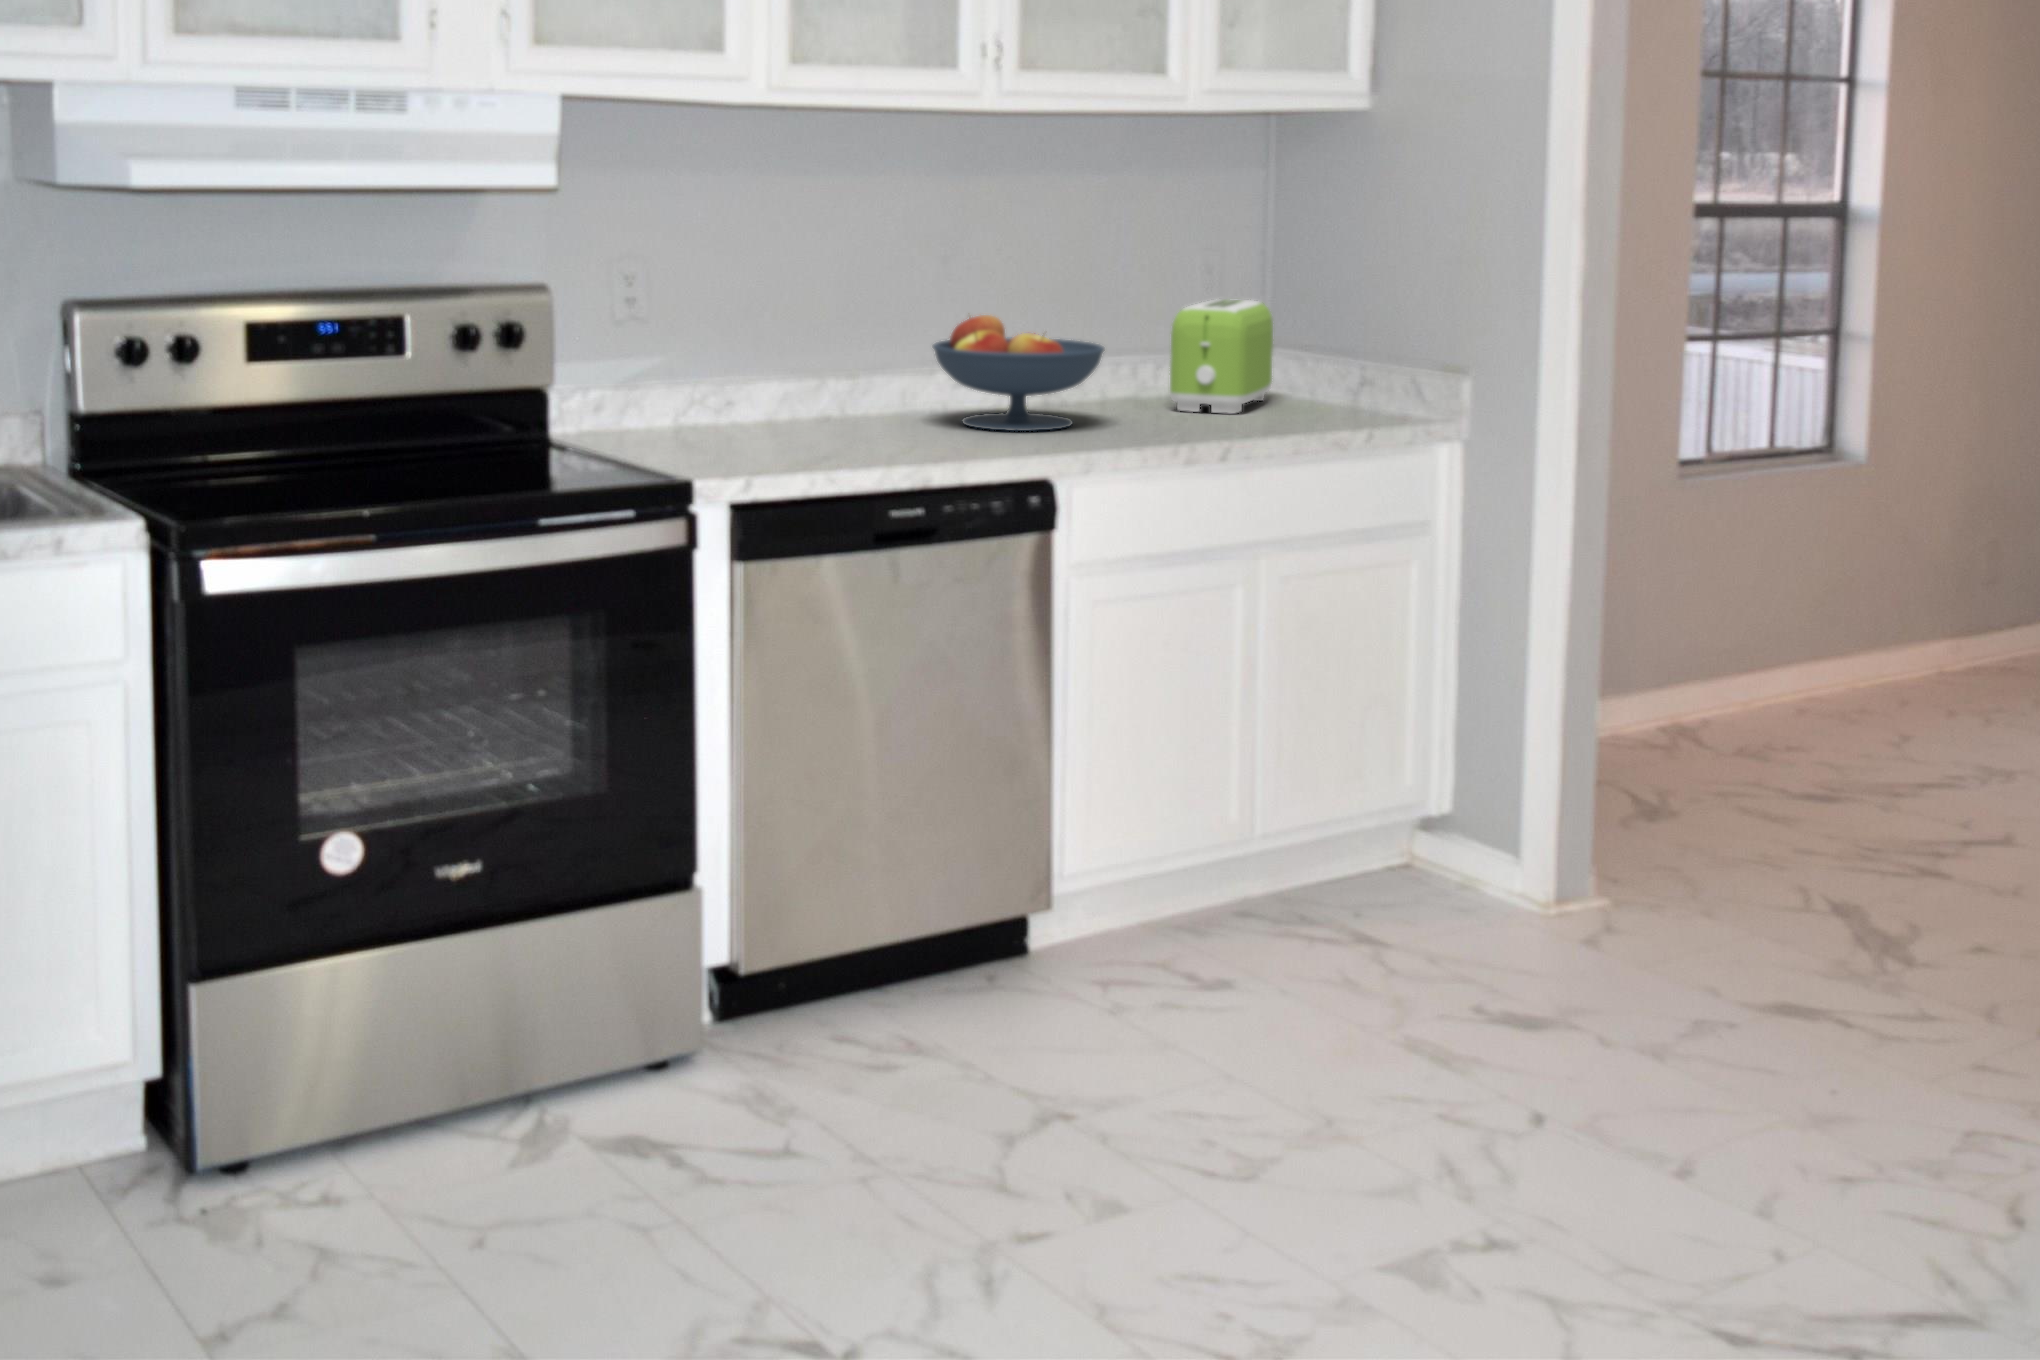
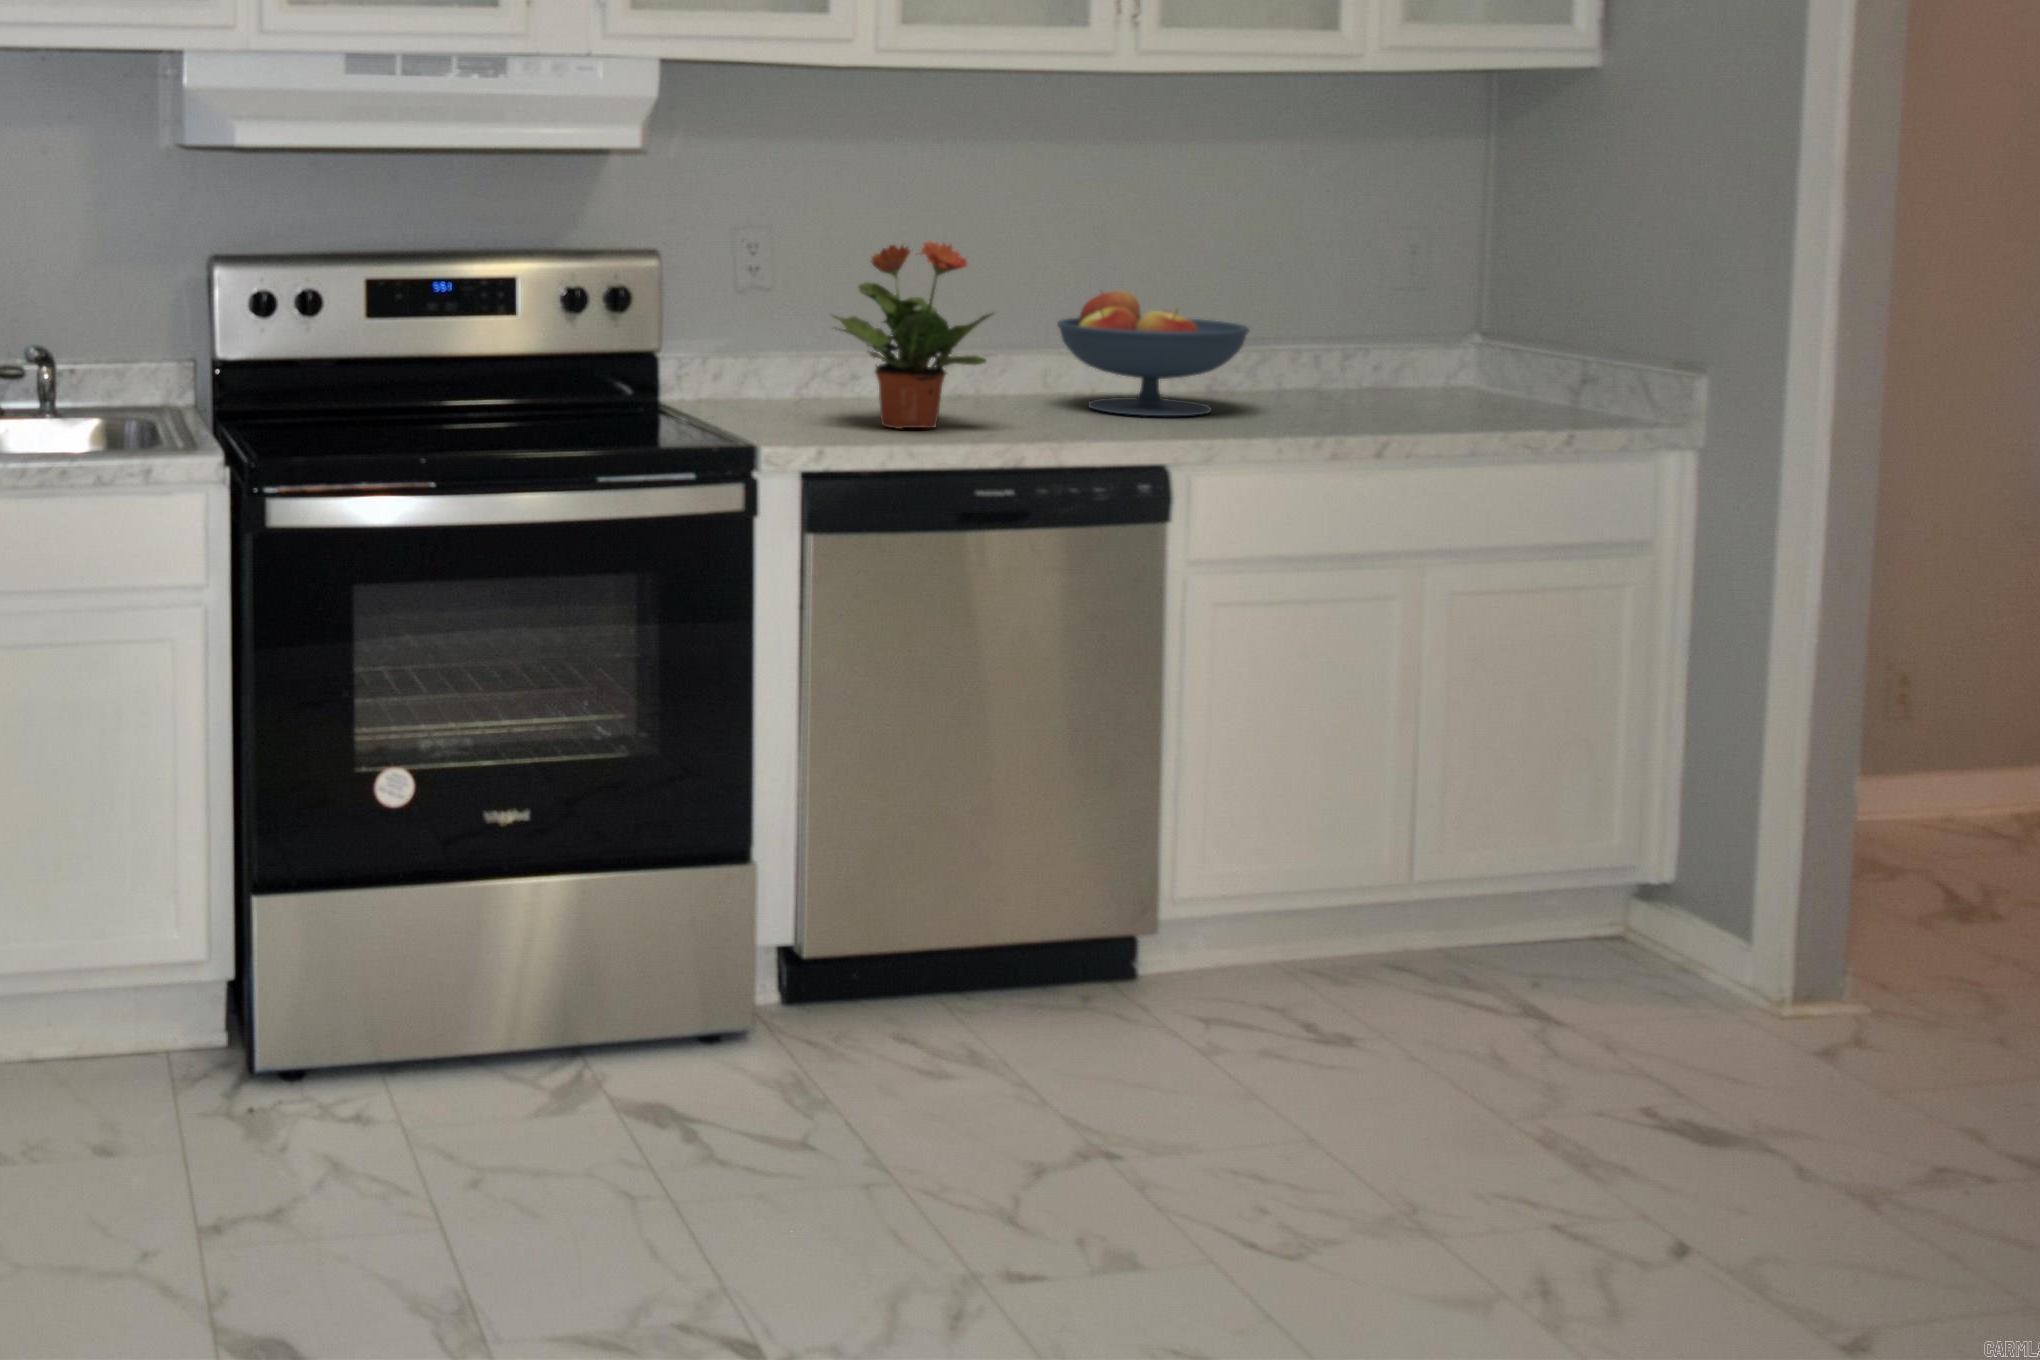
potted plant: none [736,274,899,455] -> present [832,242,992,429]
toaster: present [1170,299,1273,413] -> none [1337,283,1472,408]

